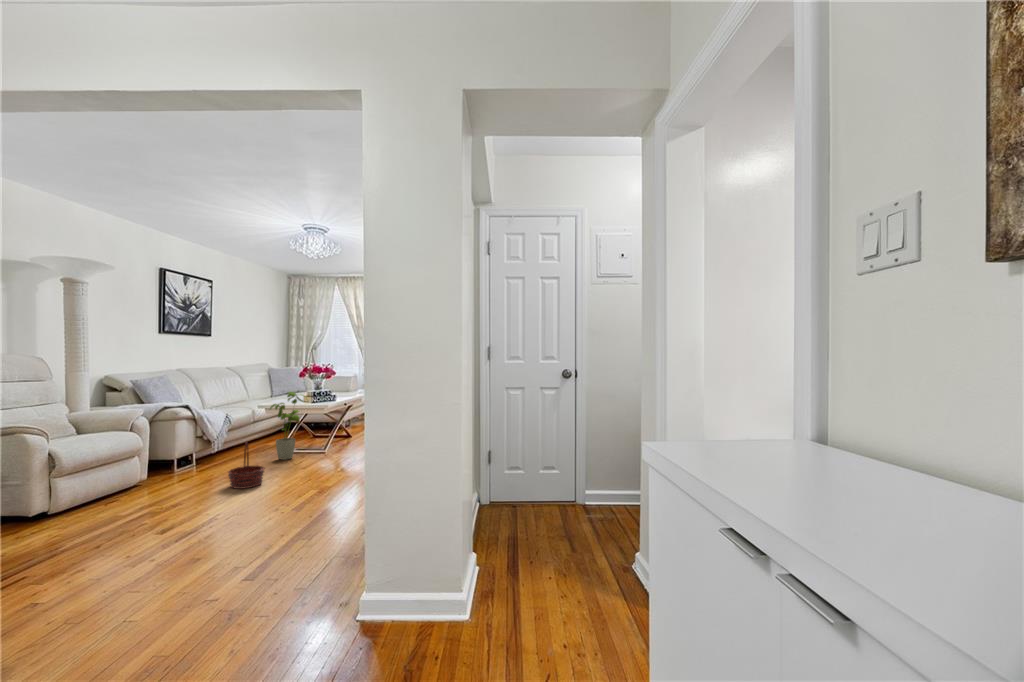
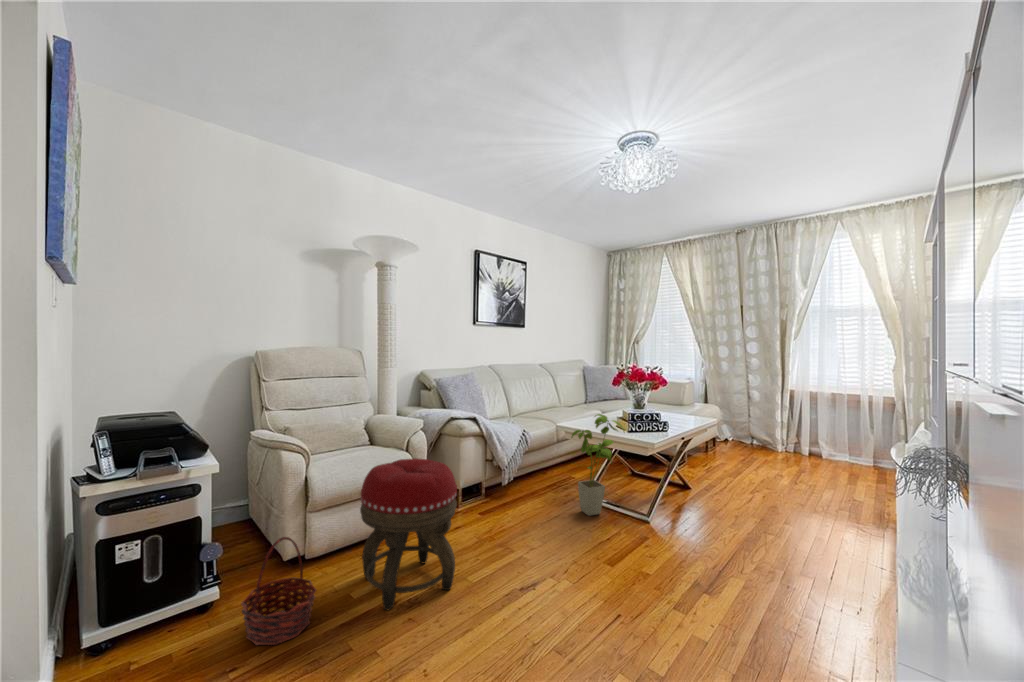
footstool: none [122,422,200,510] -> present [360,458,457,610]
basket: present [228,442,265,489] -> present [241,537,316,645]

